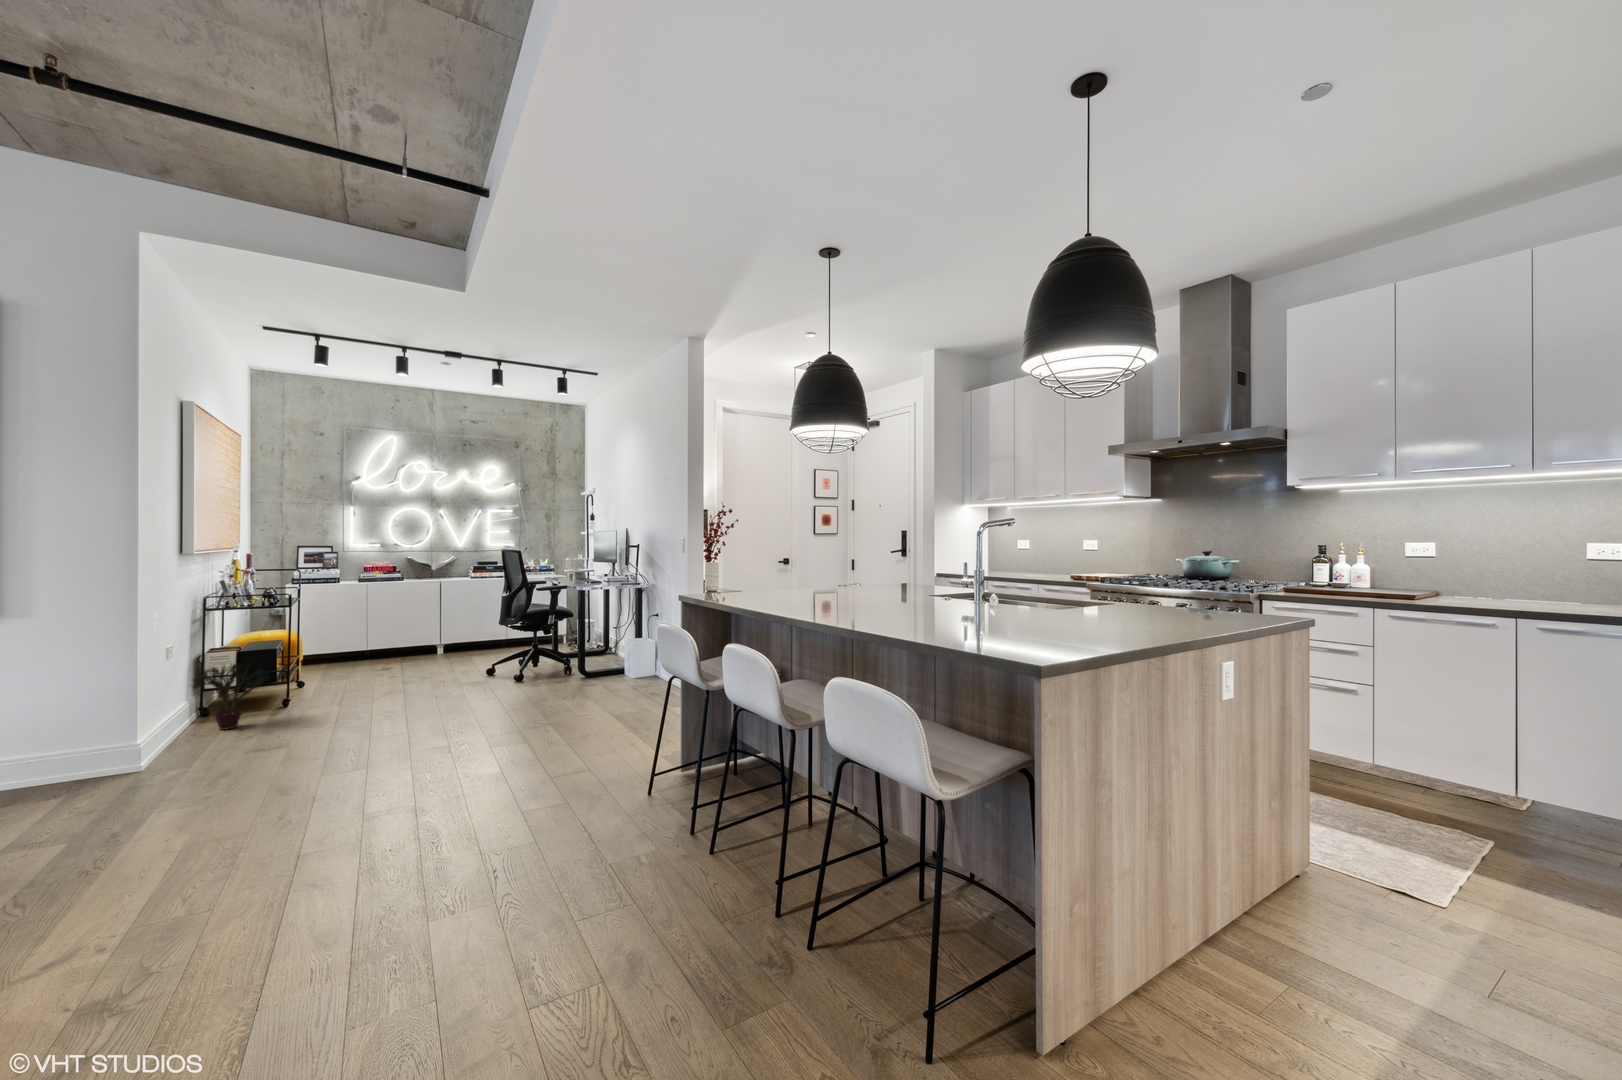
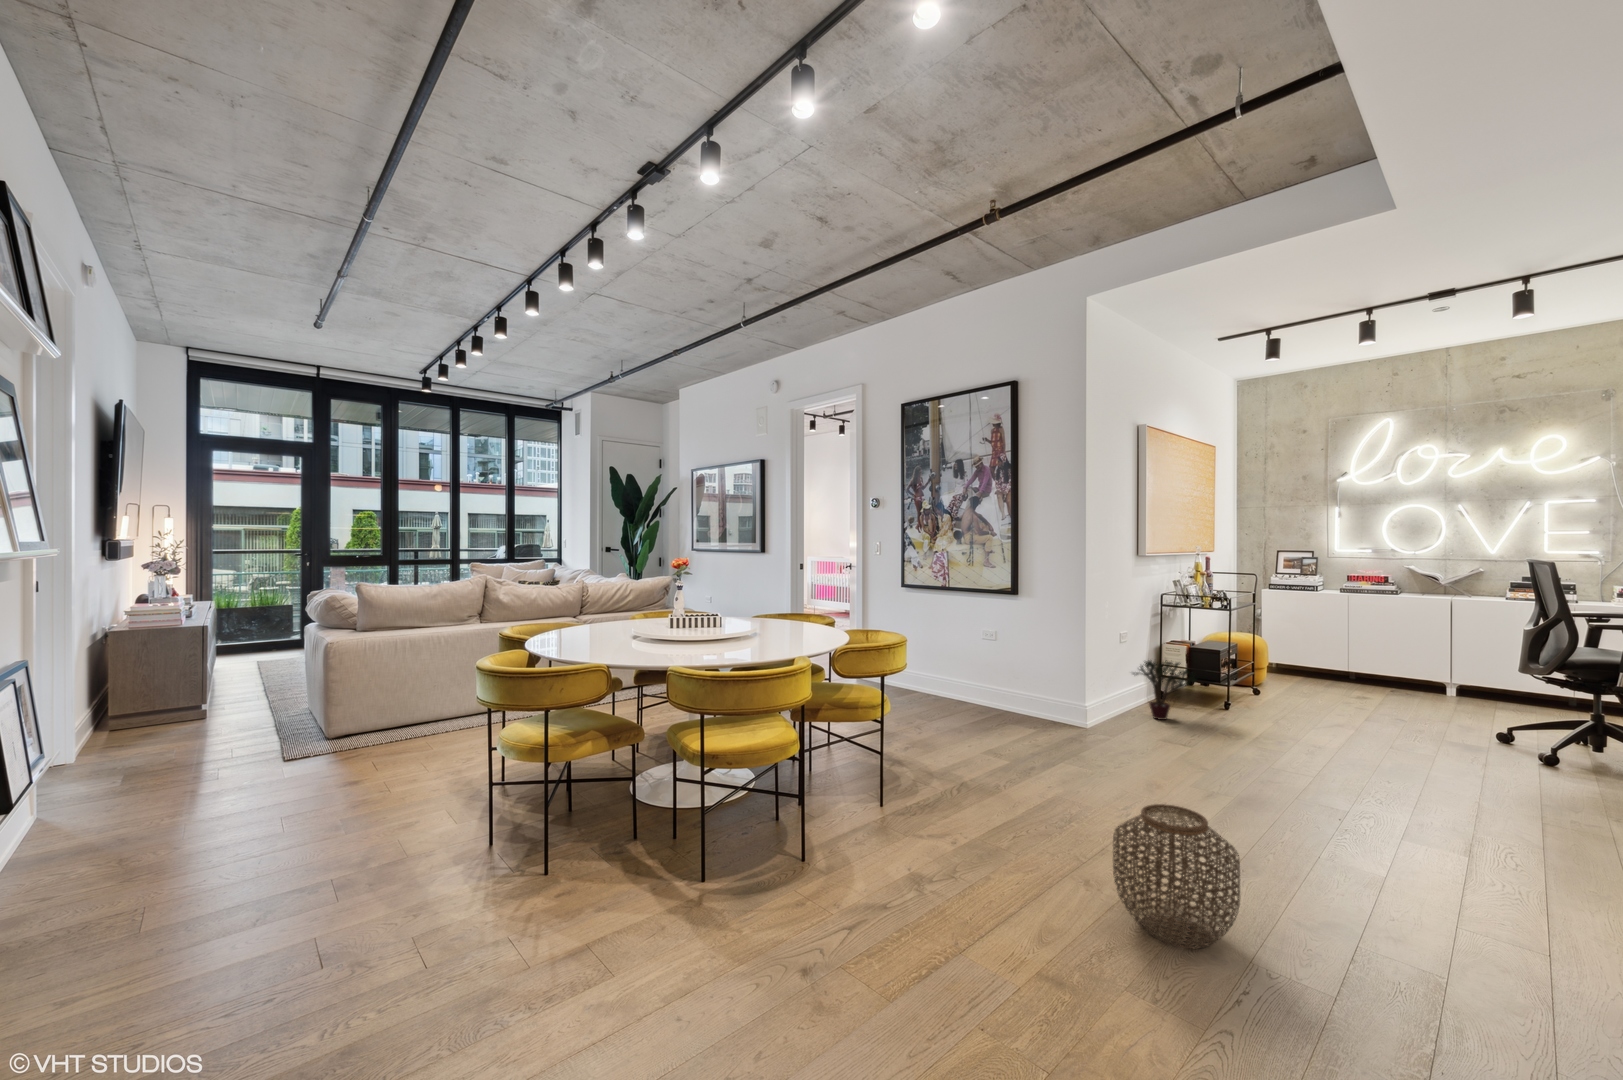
woven basket: none [371,753,478,868] -> present [1113,804,1240,949]

